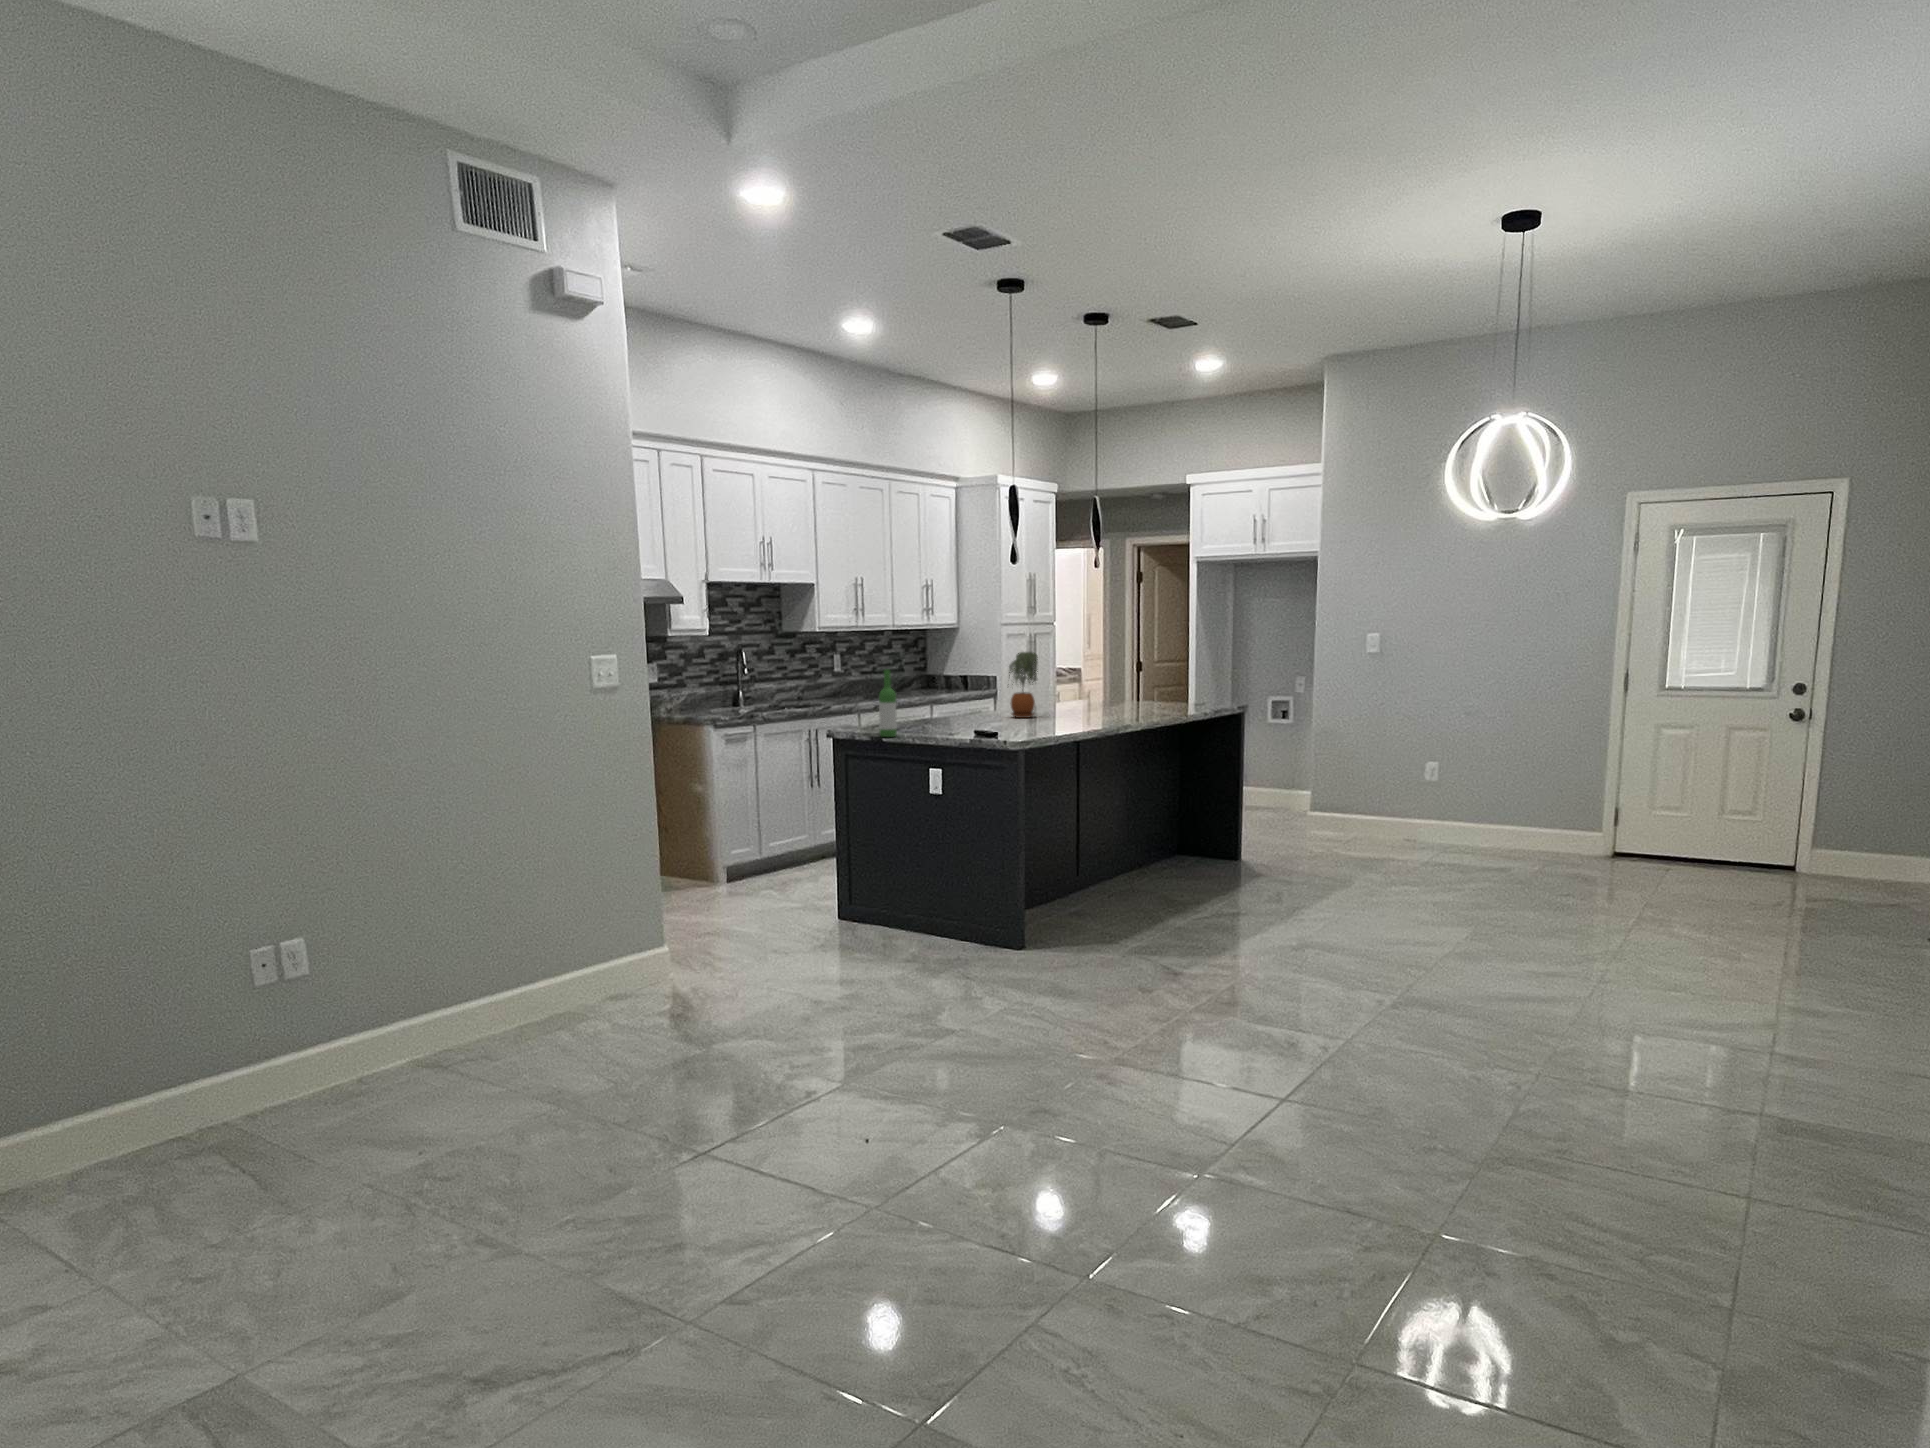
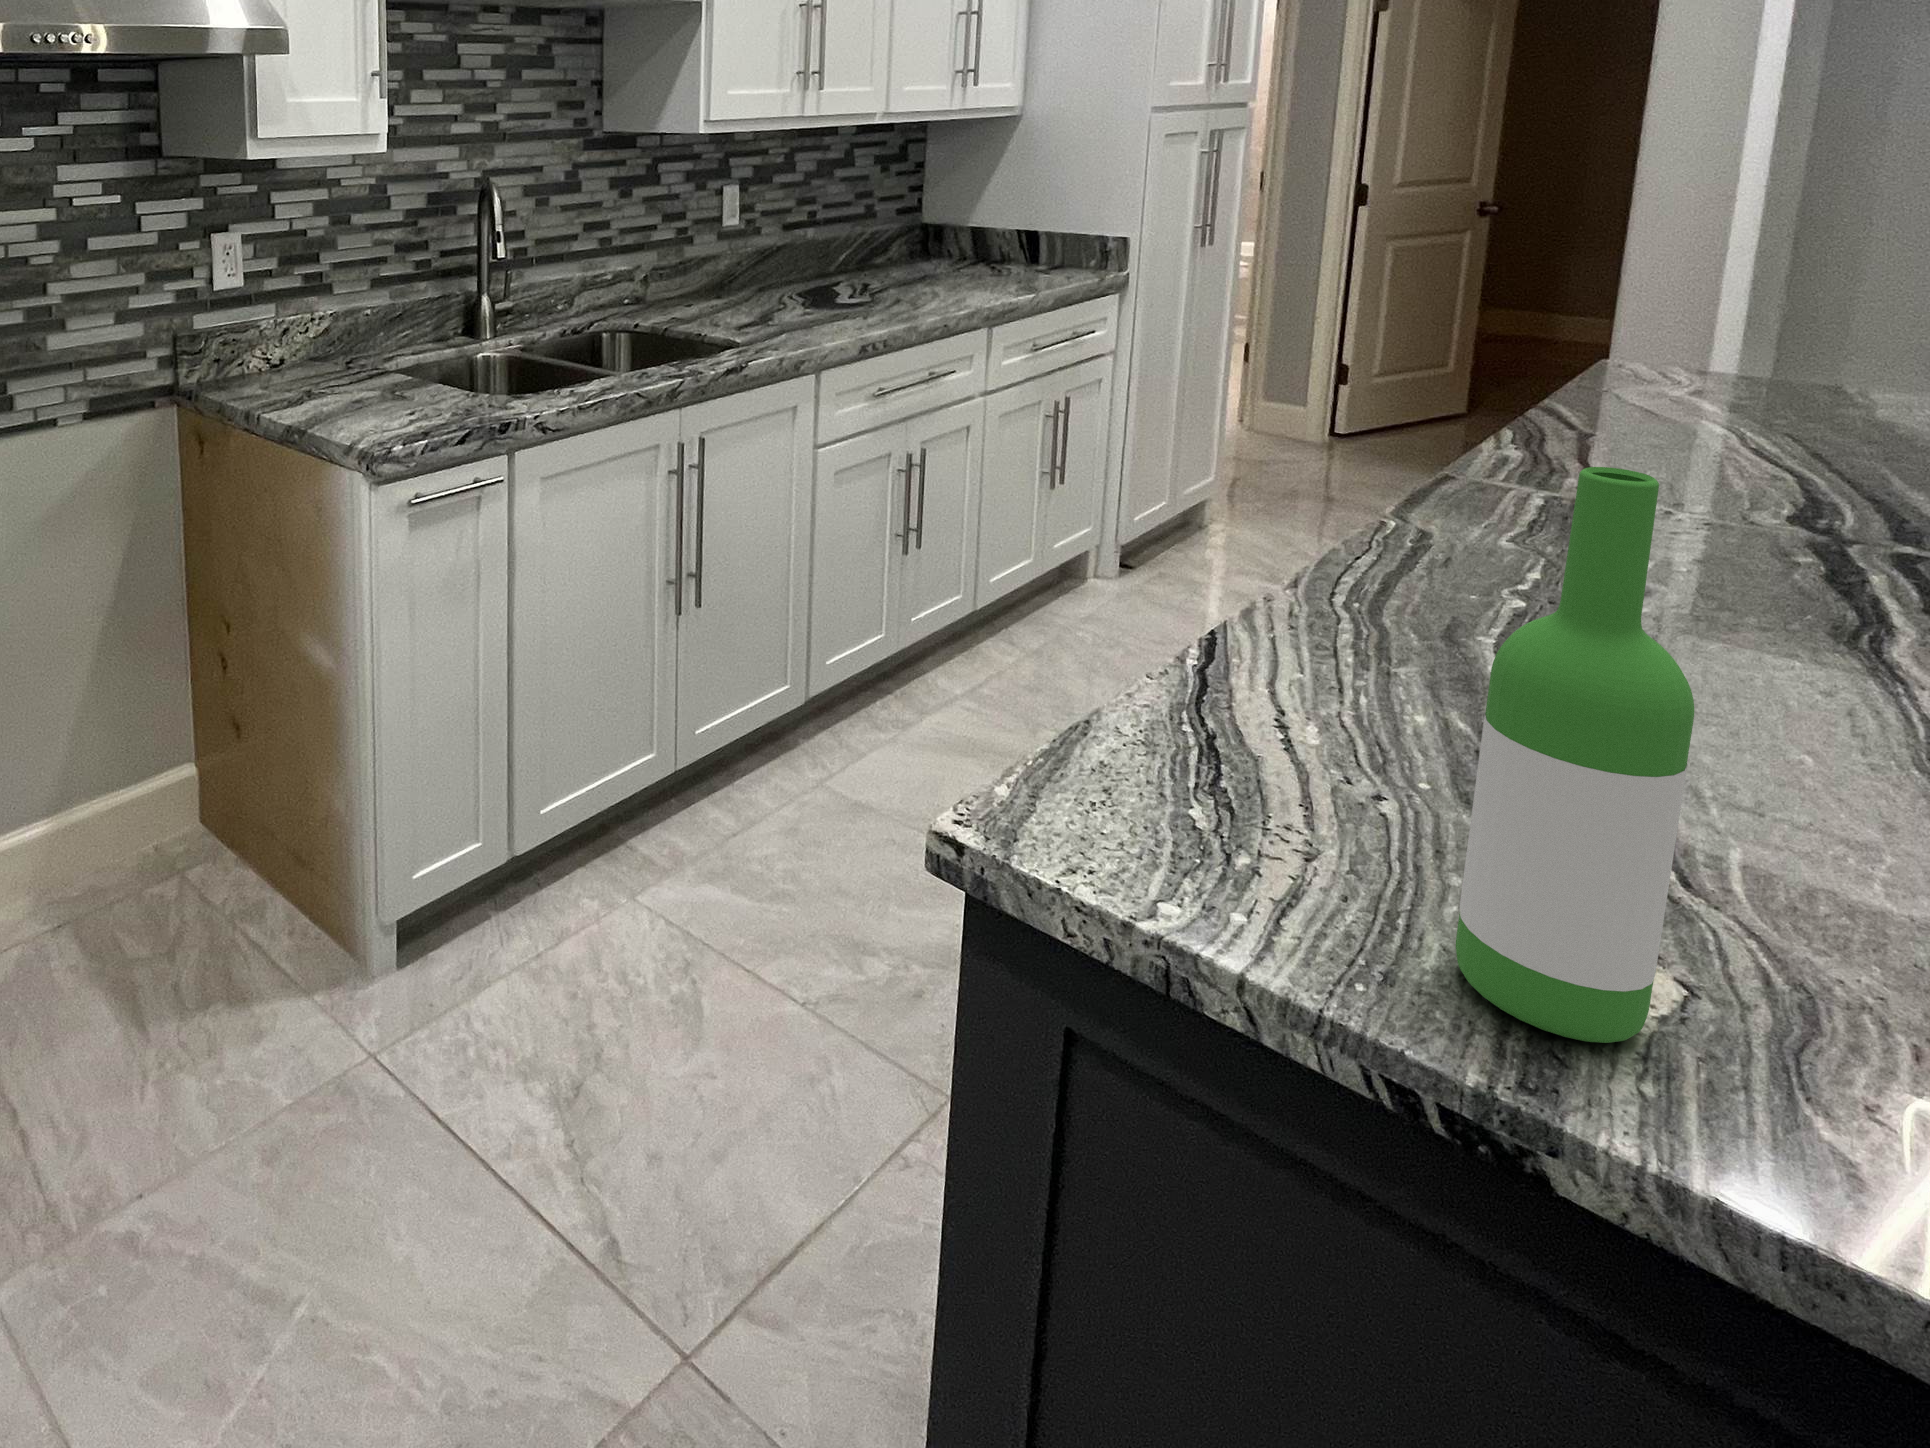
potted plant: present [1009,652,1038,718] -> none [1606,211,1827,515]

